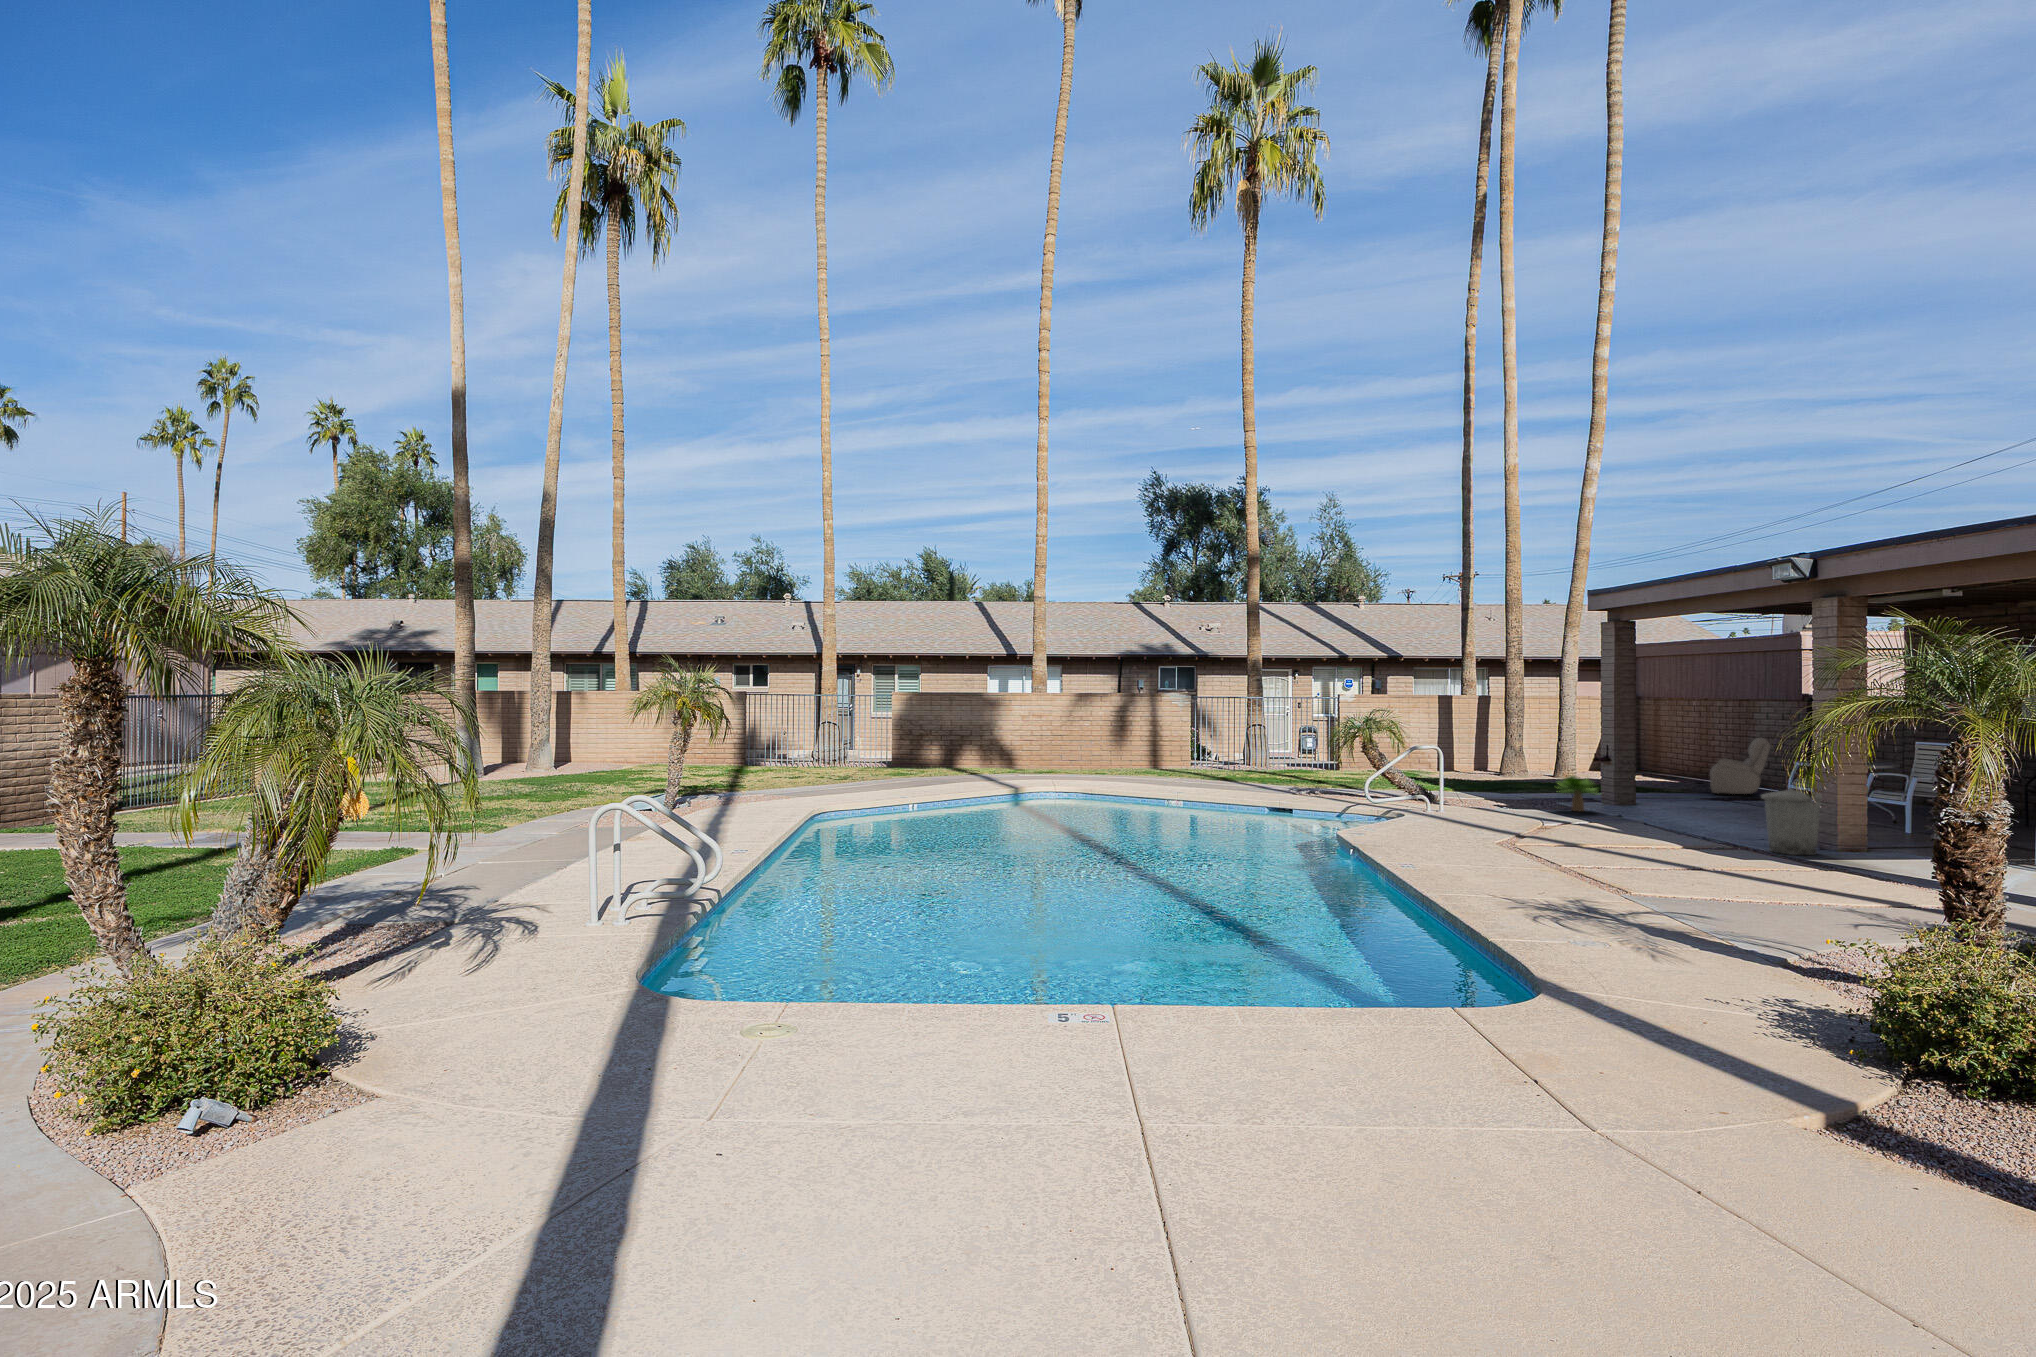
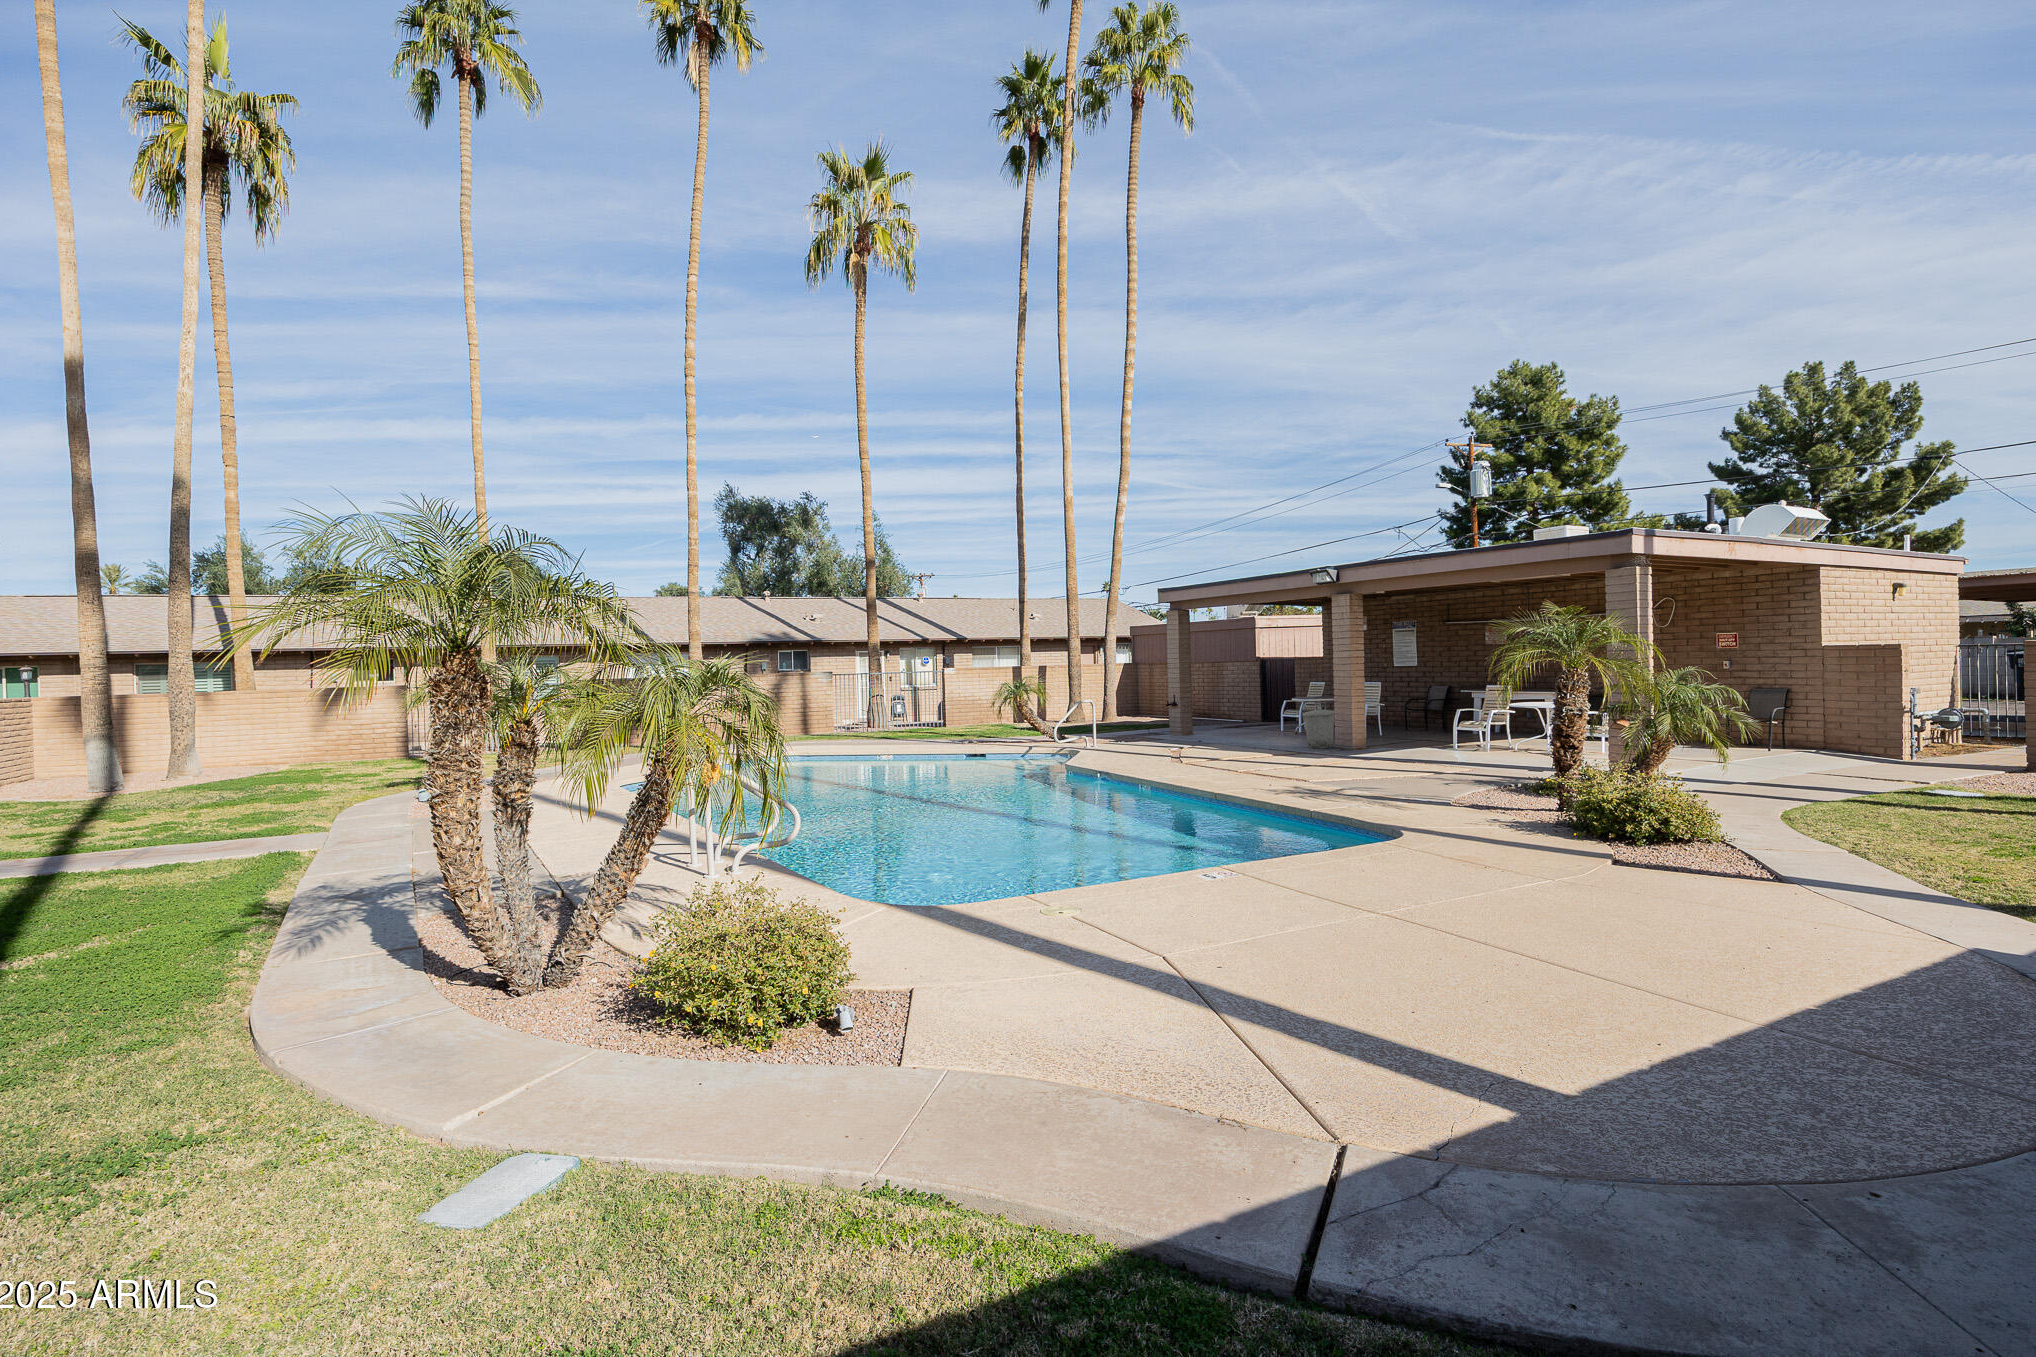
chair: present [1710,738,1770,794] -> none [1207,684,1245,723]
potted plant: present [1557,775,1597,811] -> none [1148,712,1179,738]

